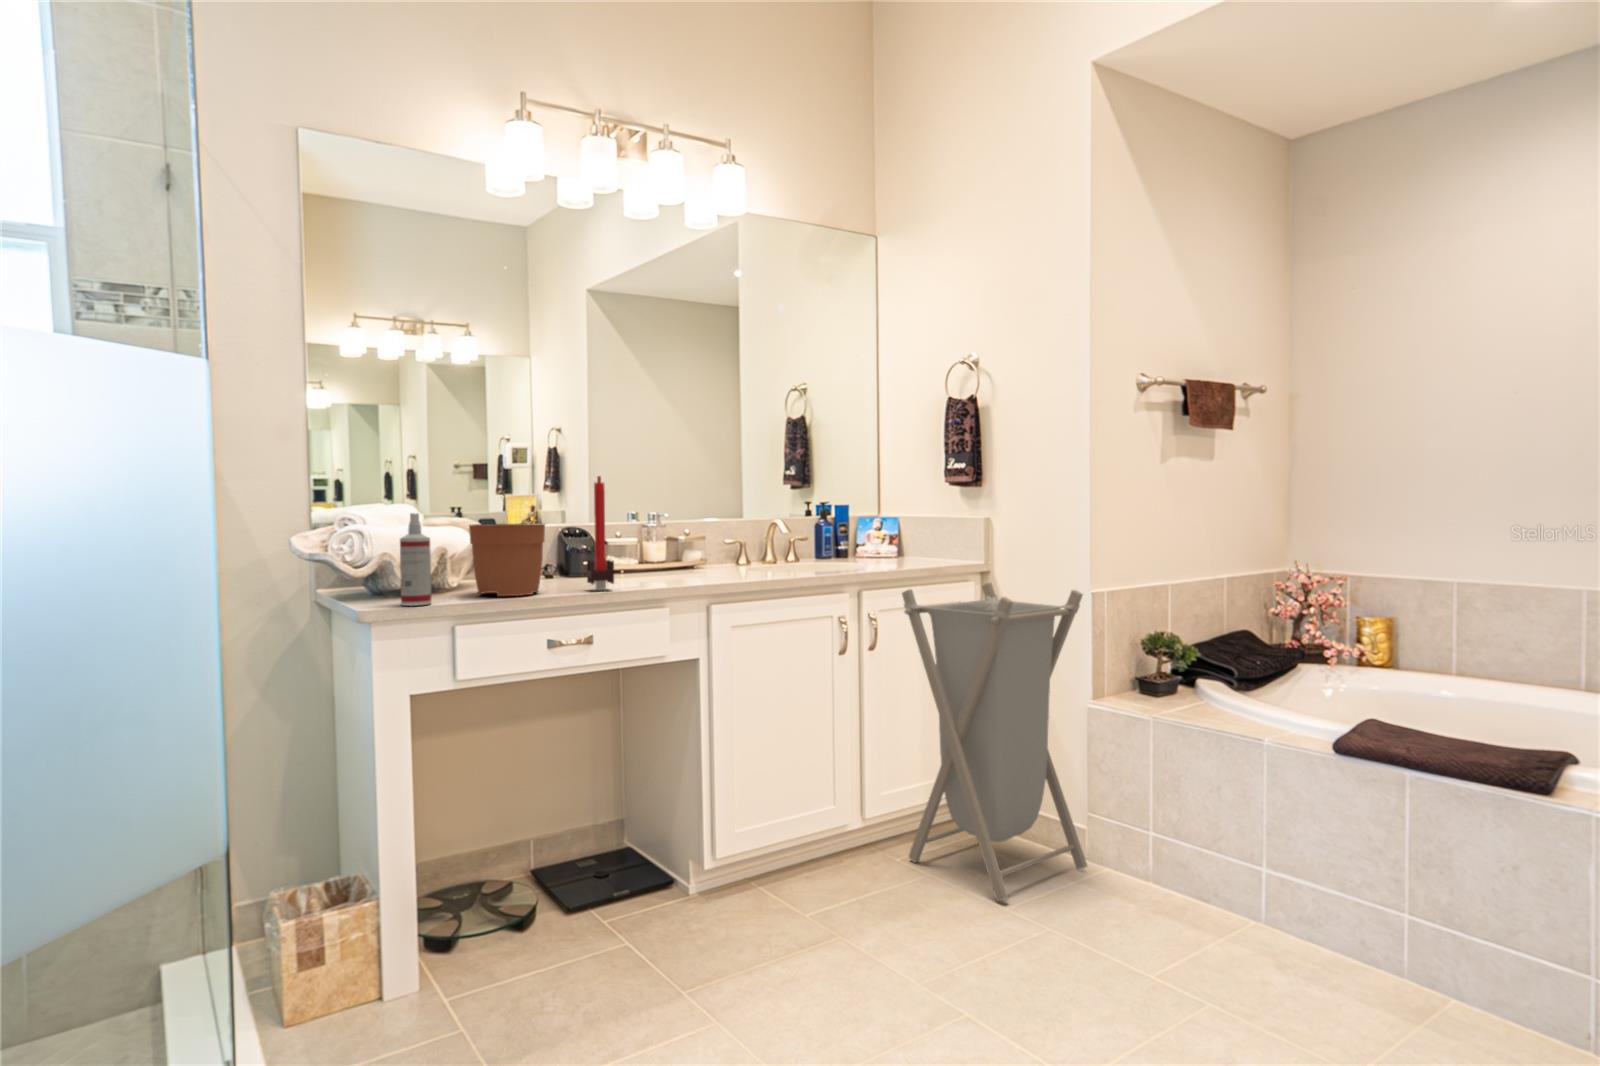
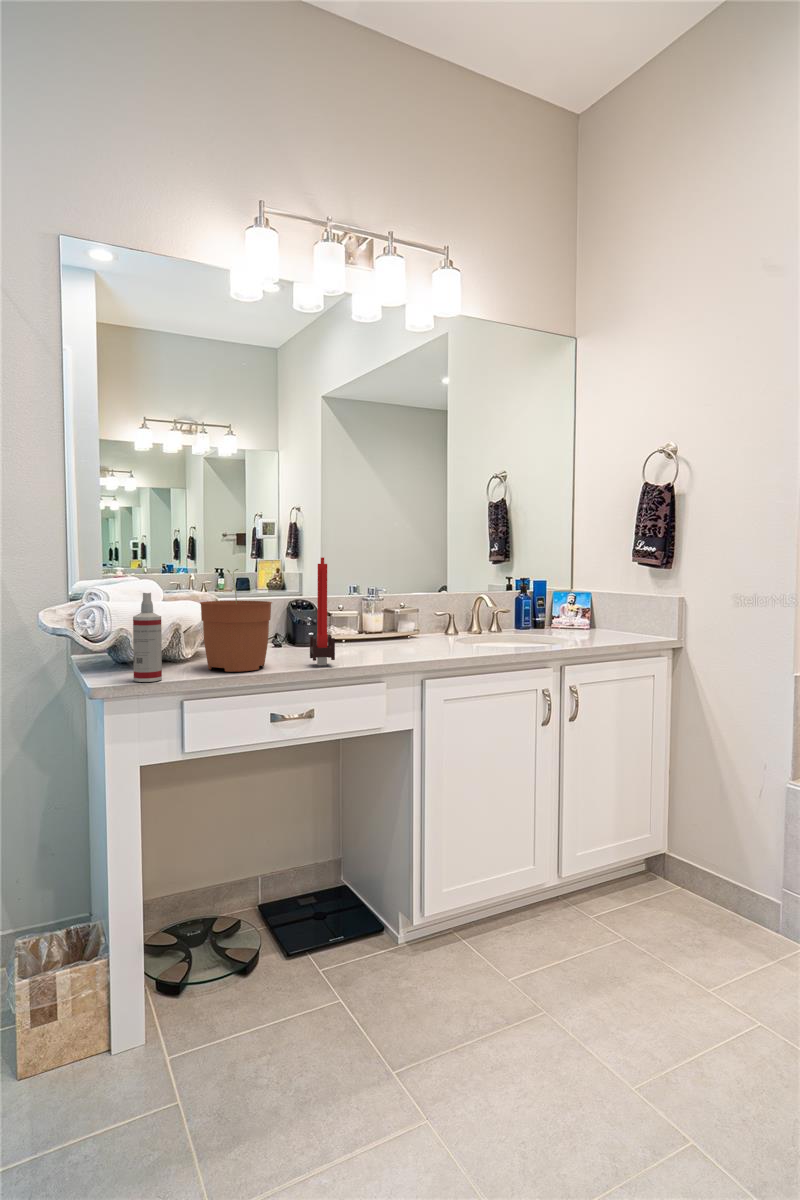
laundry hamper: present [902,583,1087,901] -> none [601,659,787,978]

